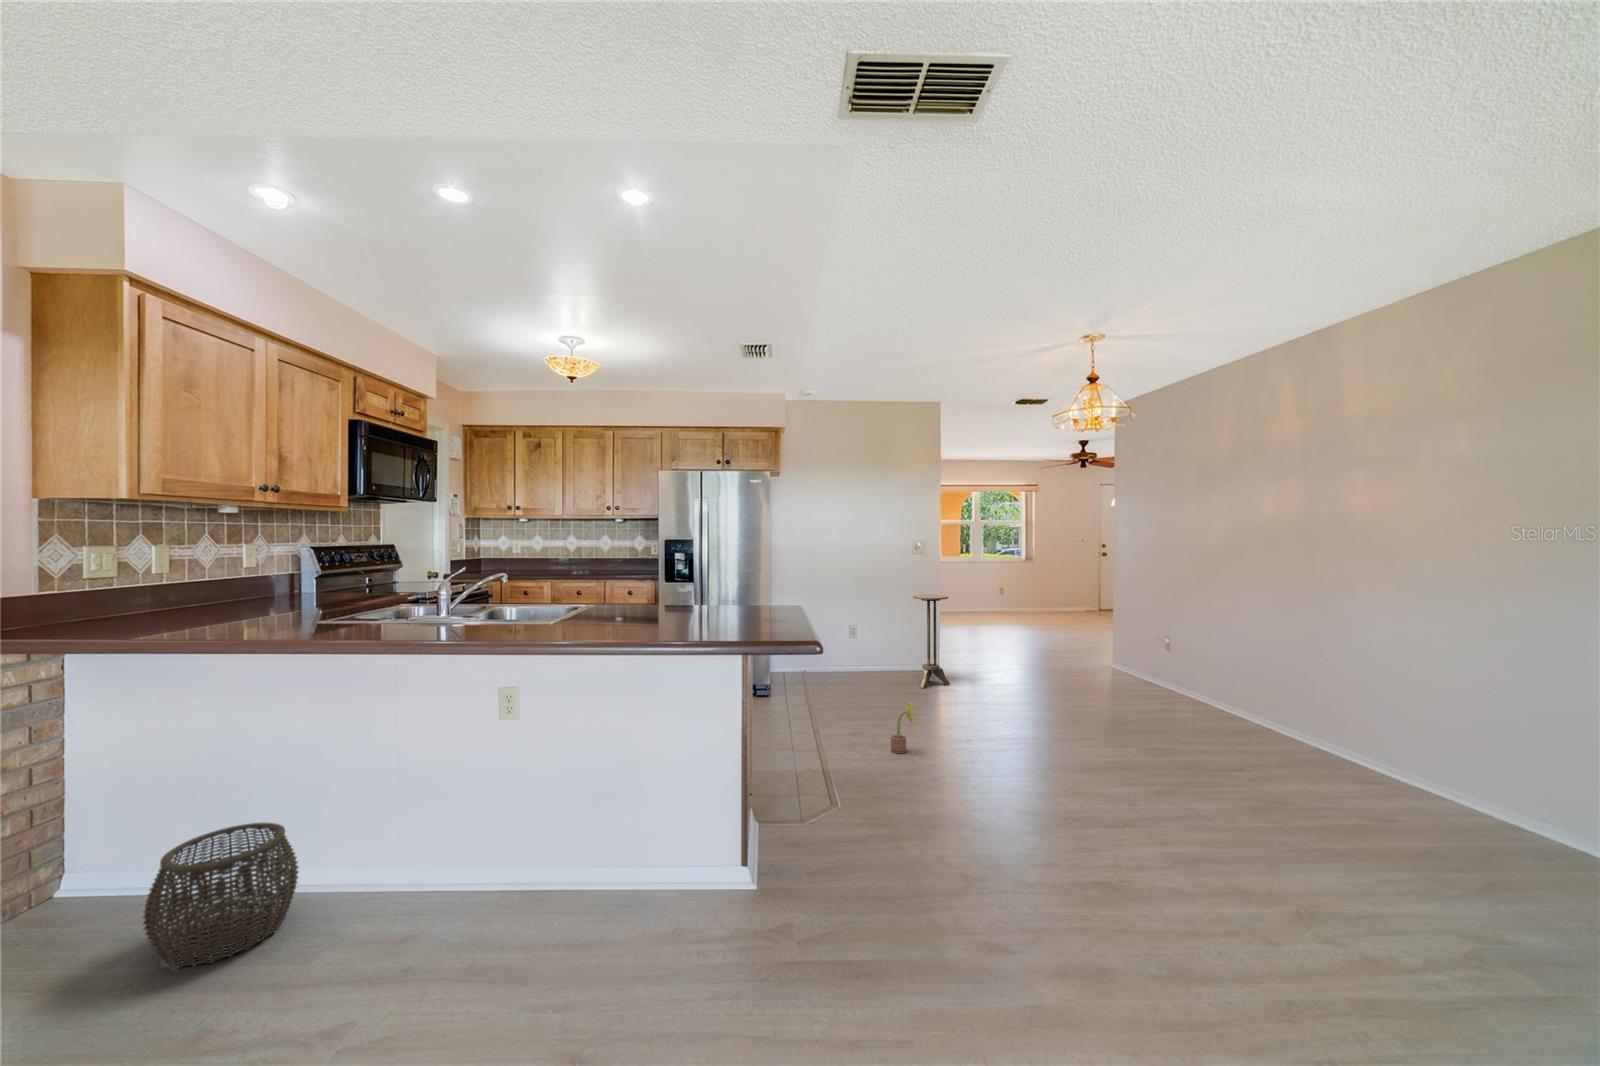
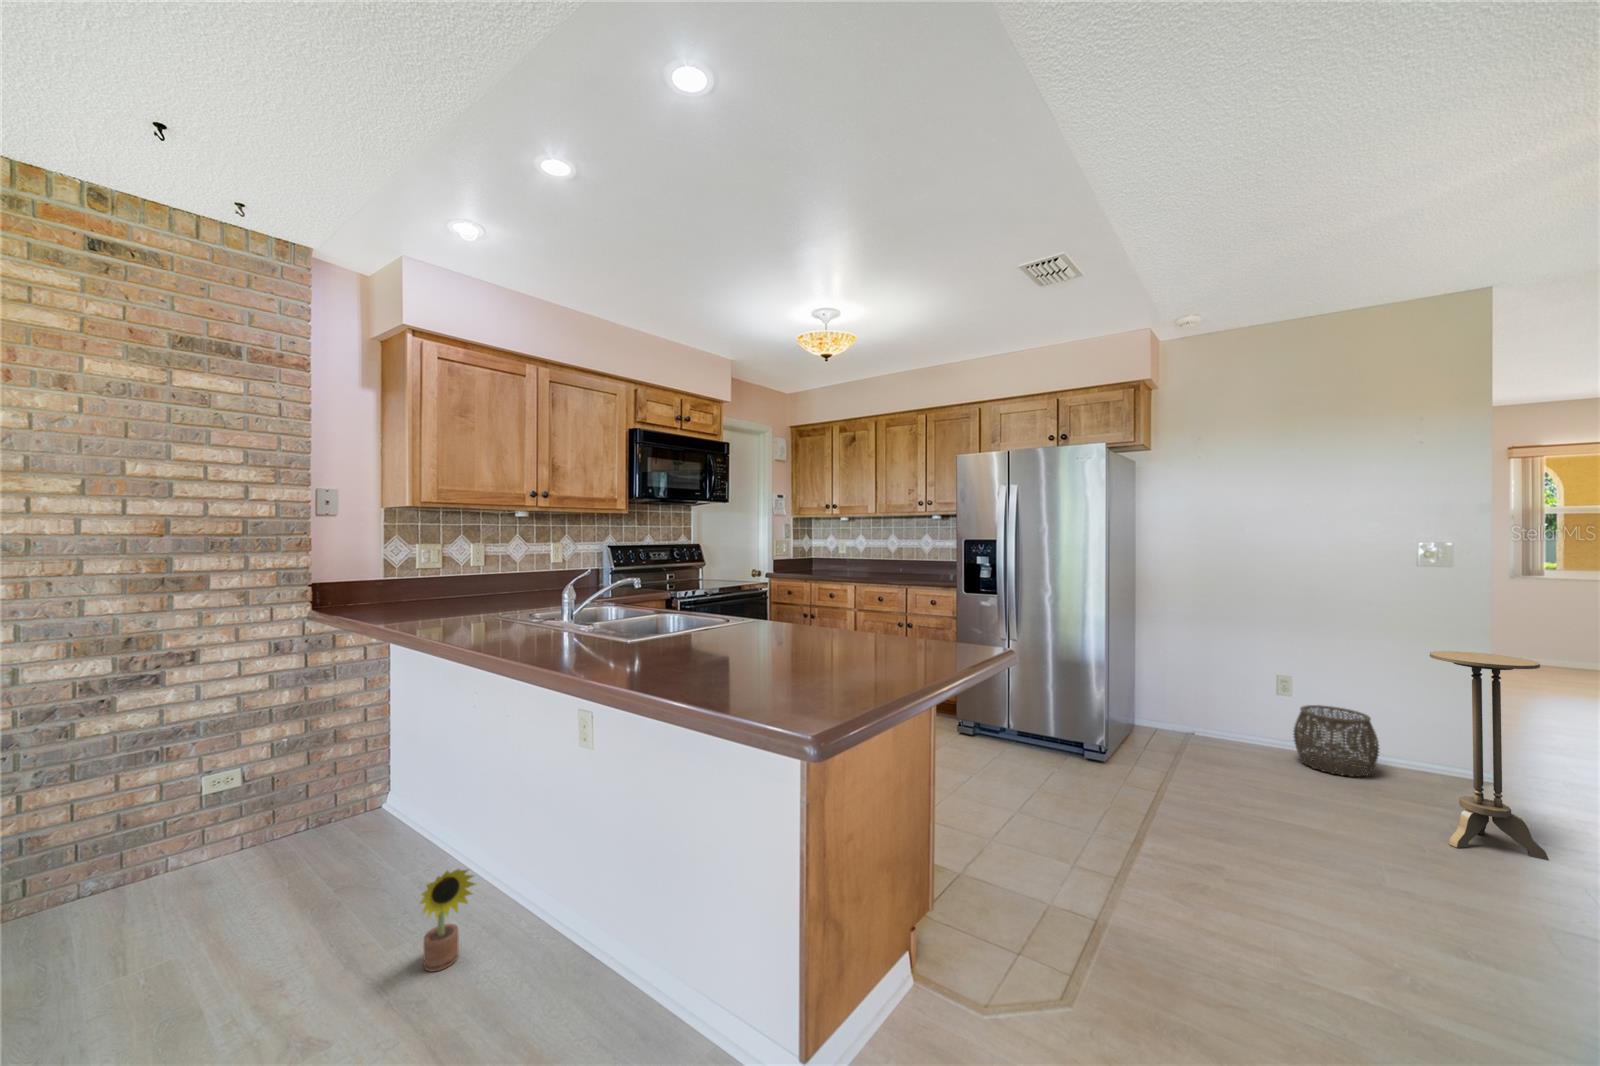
decorative plant: present [891,701,913,753] -> present [420,869,476,972]
woven basket: present [143,823,299,968] -> present [1293,705,1380,777]

